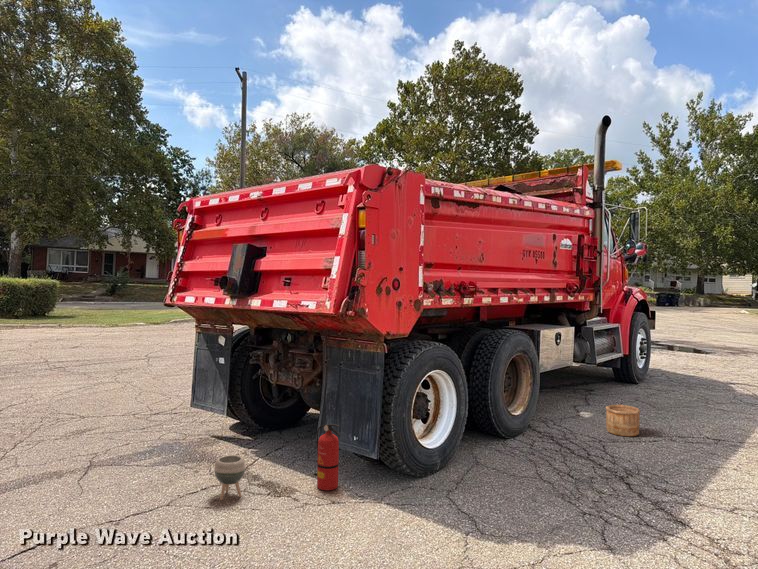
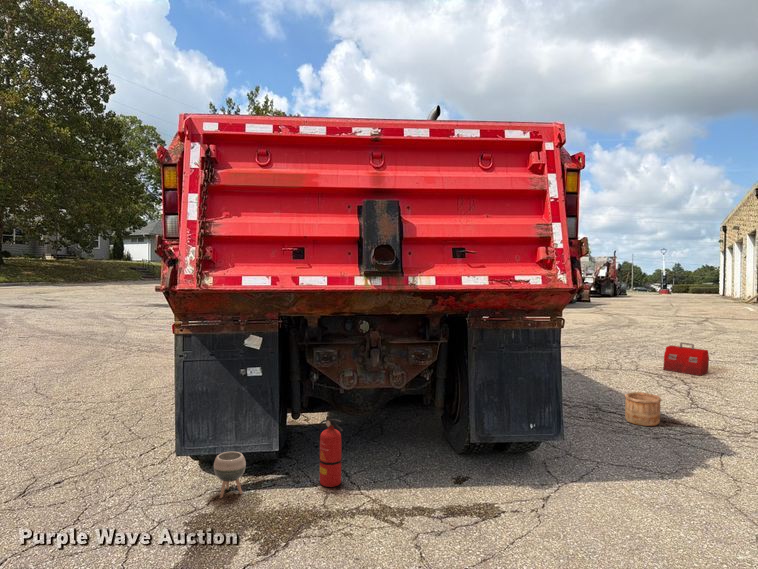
toolbox: none [638,362,681,393] -> present [663,342,709,376]

